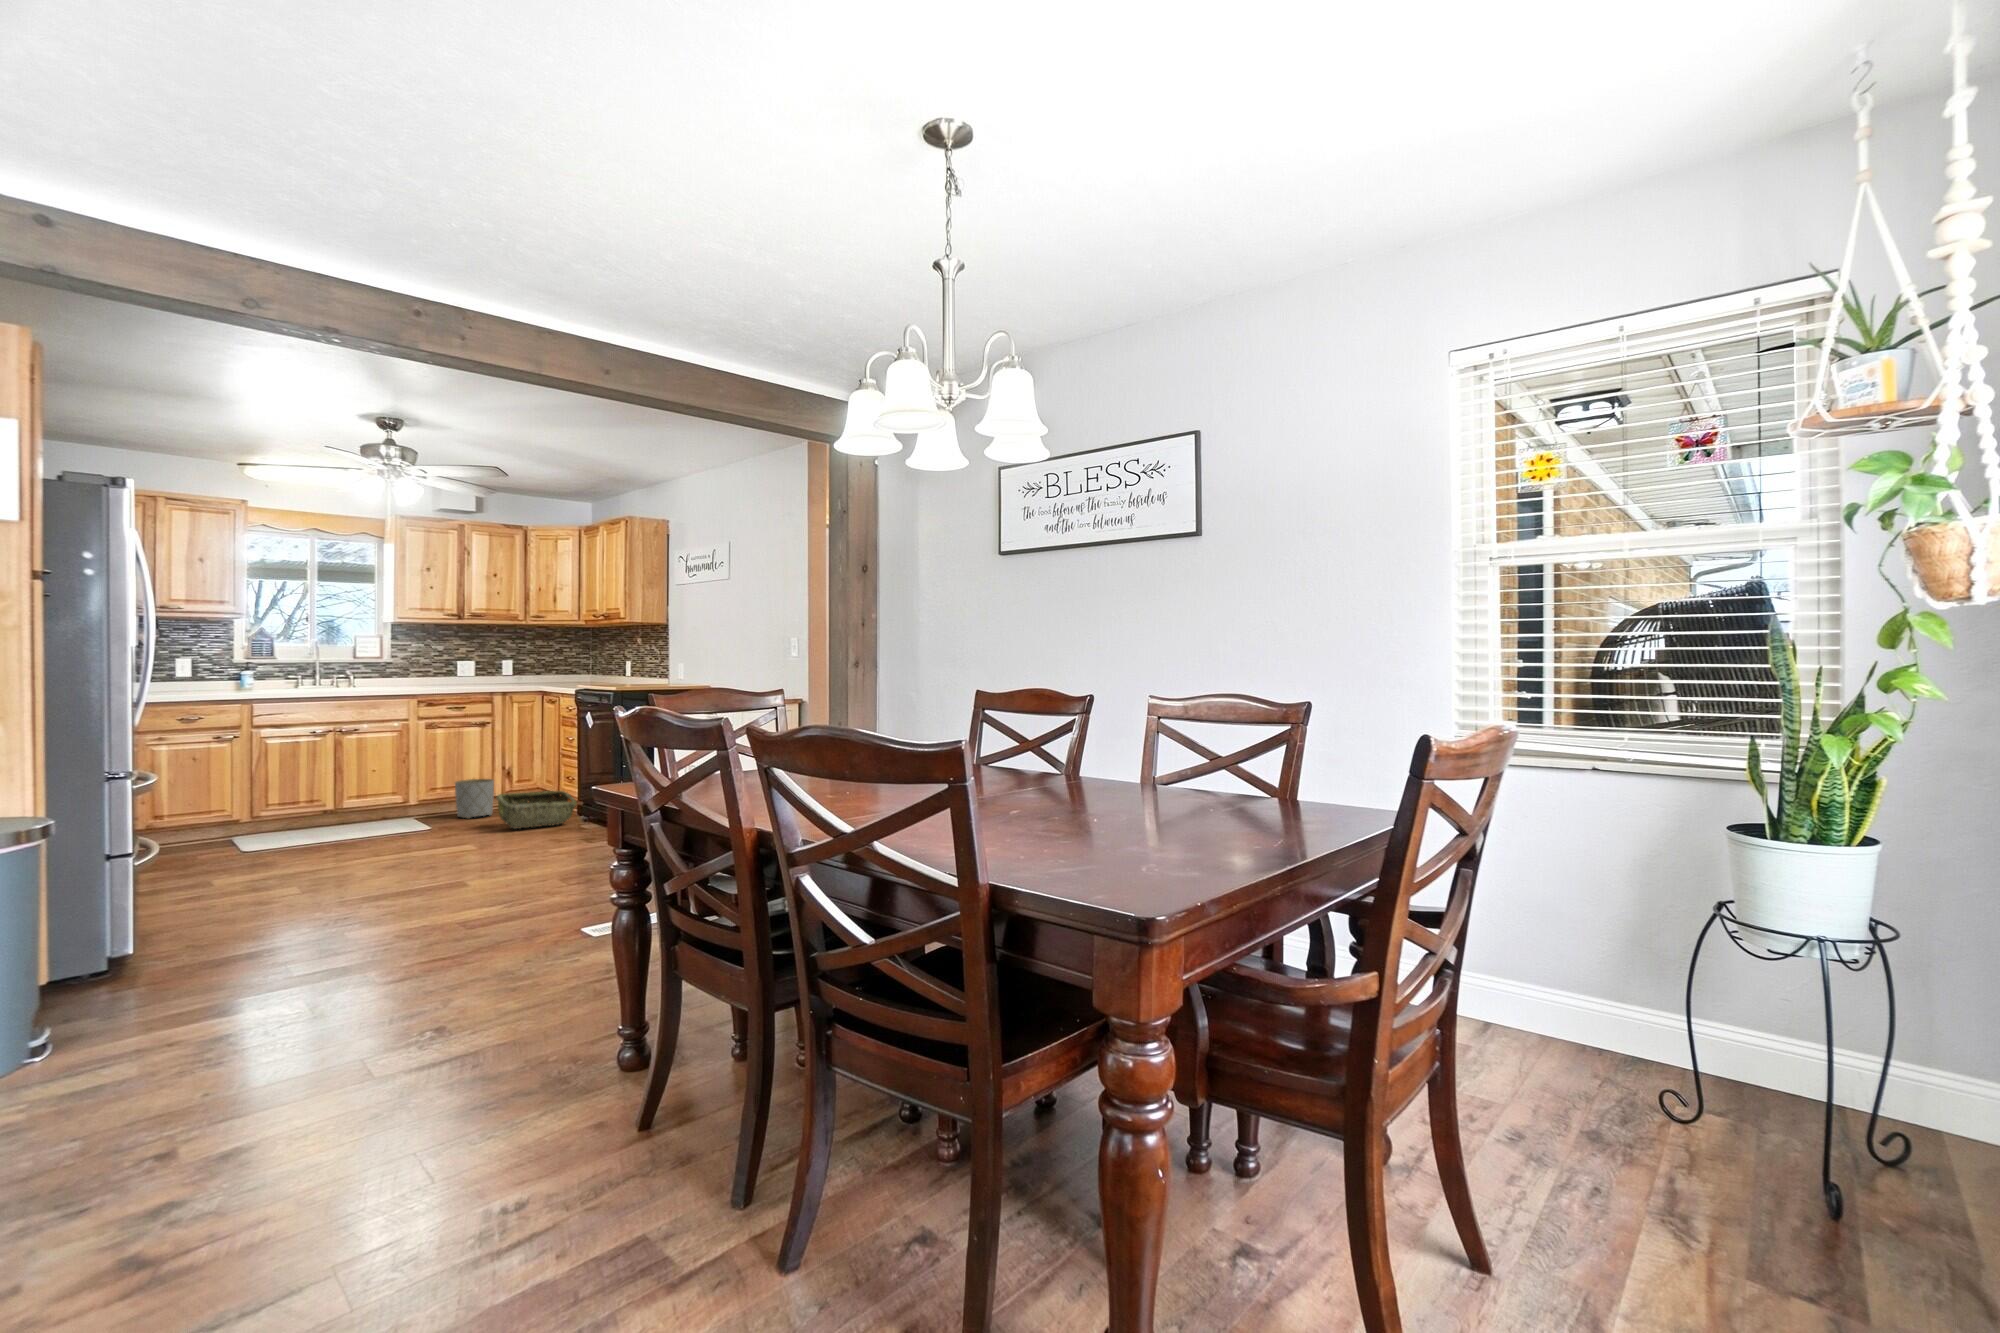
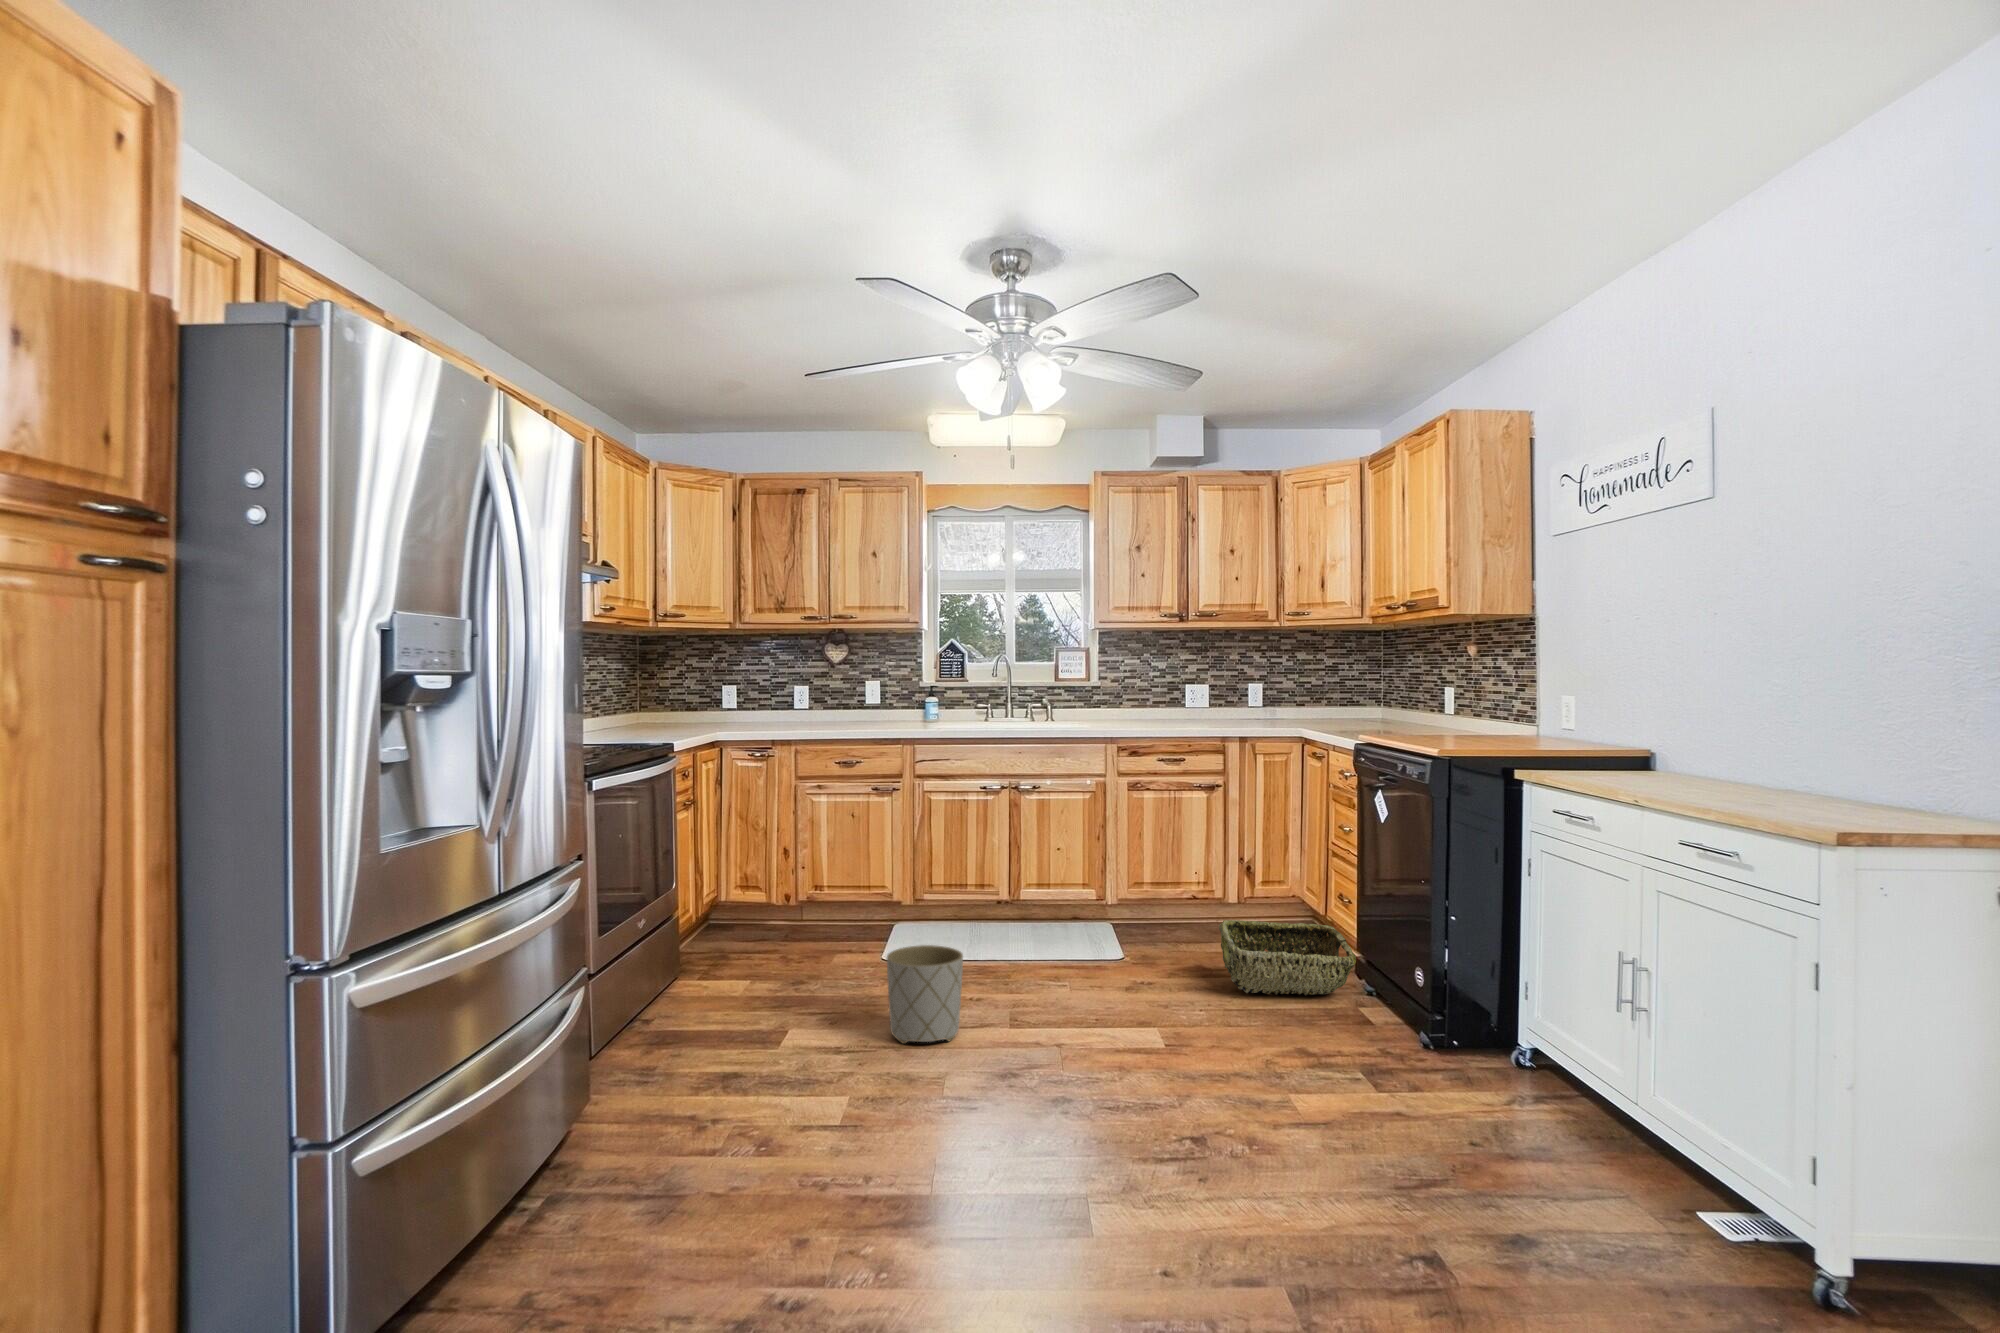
planter: present [455,779,494,819] -> present [887,945,963,1043]

